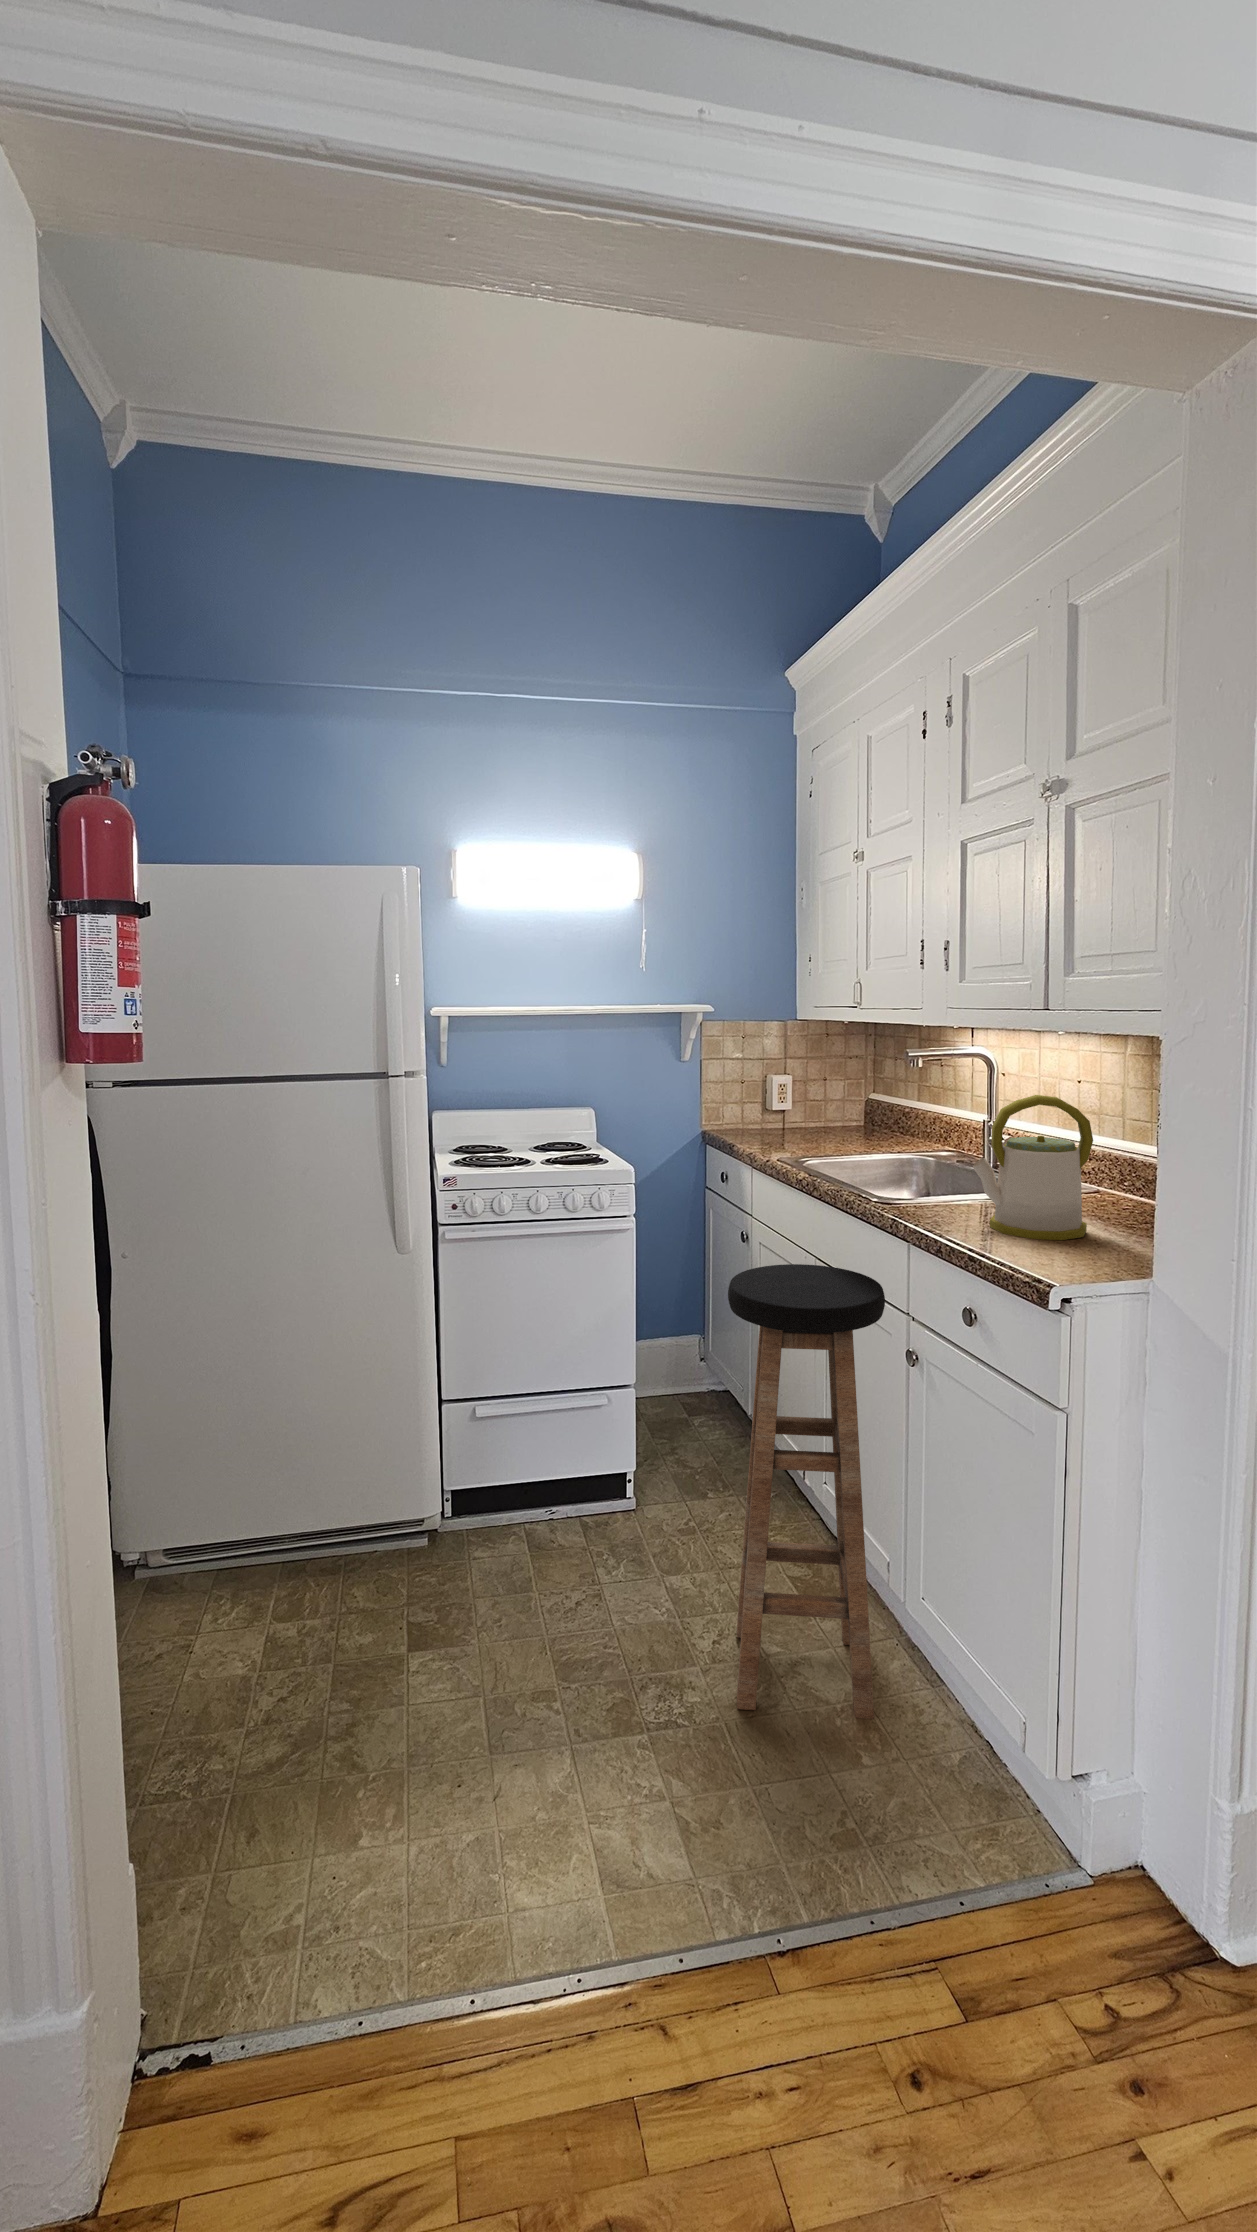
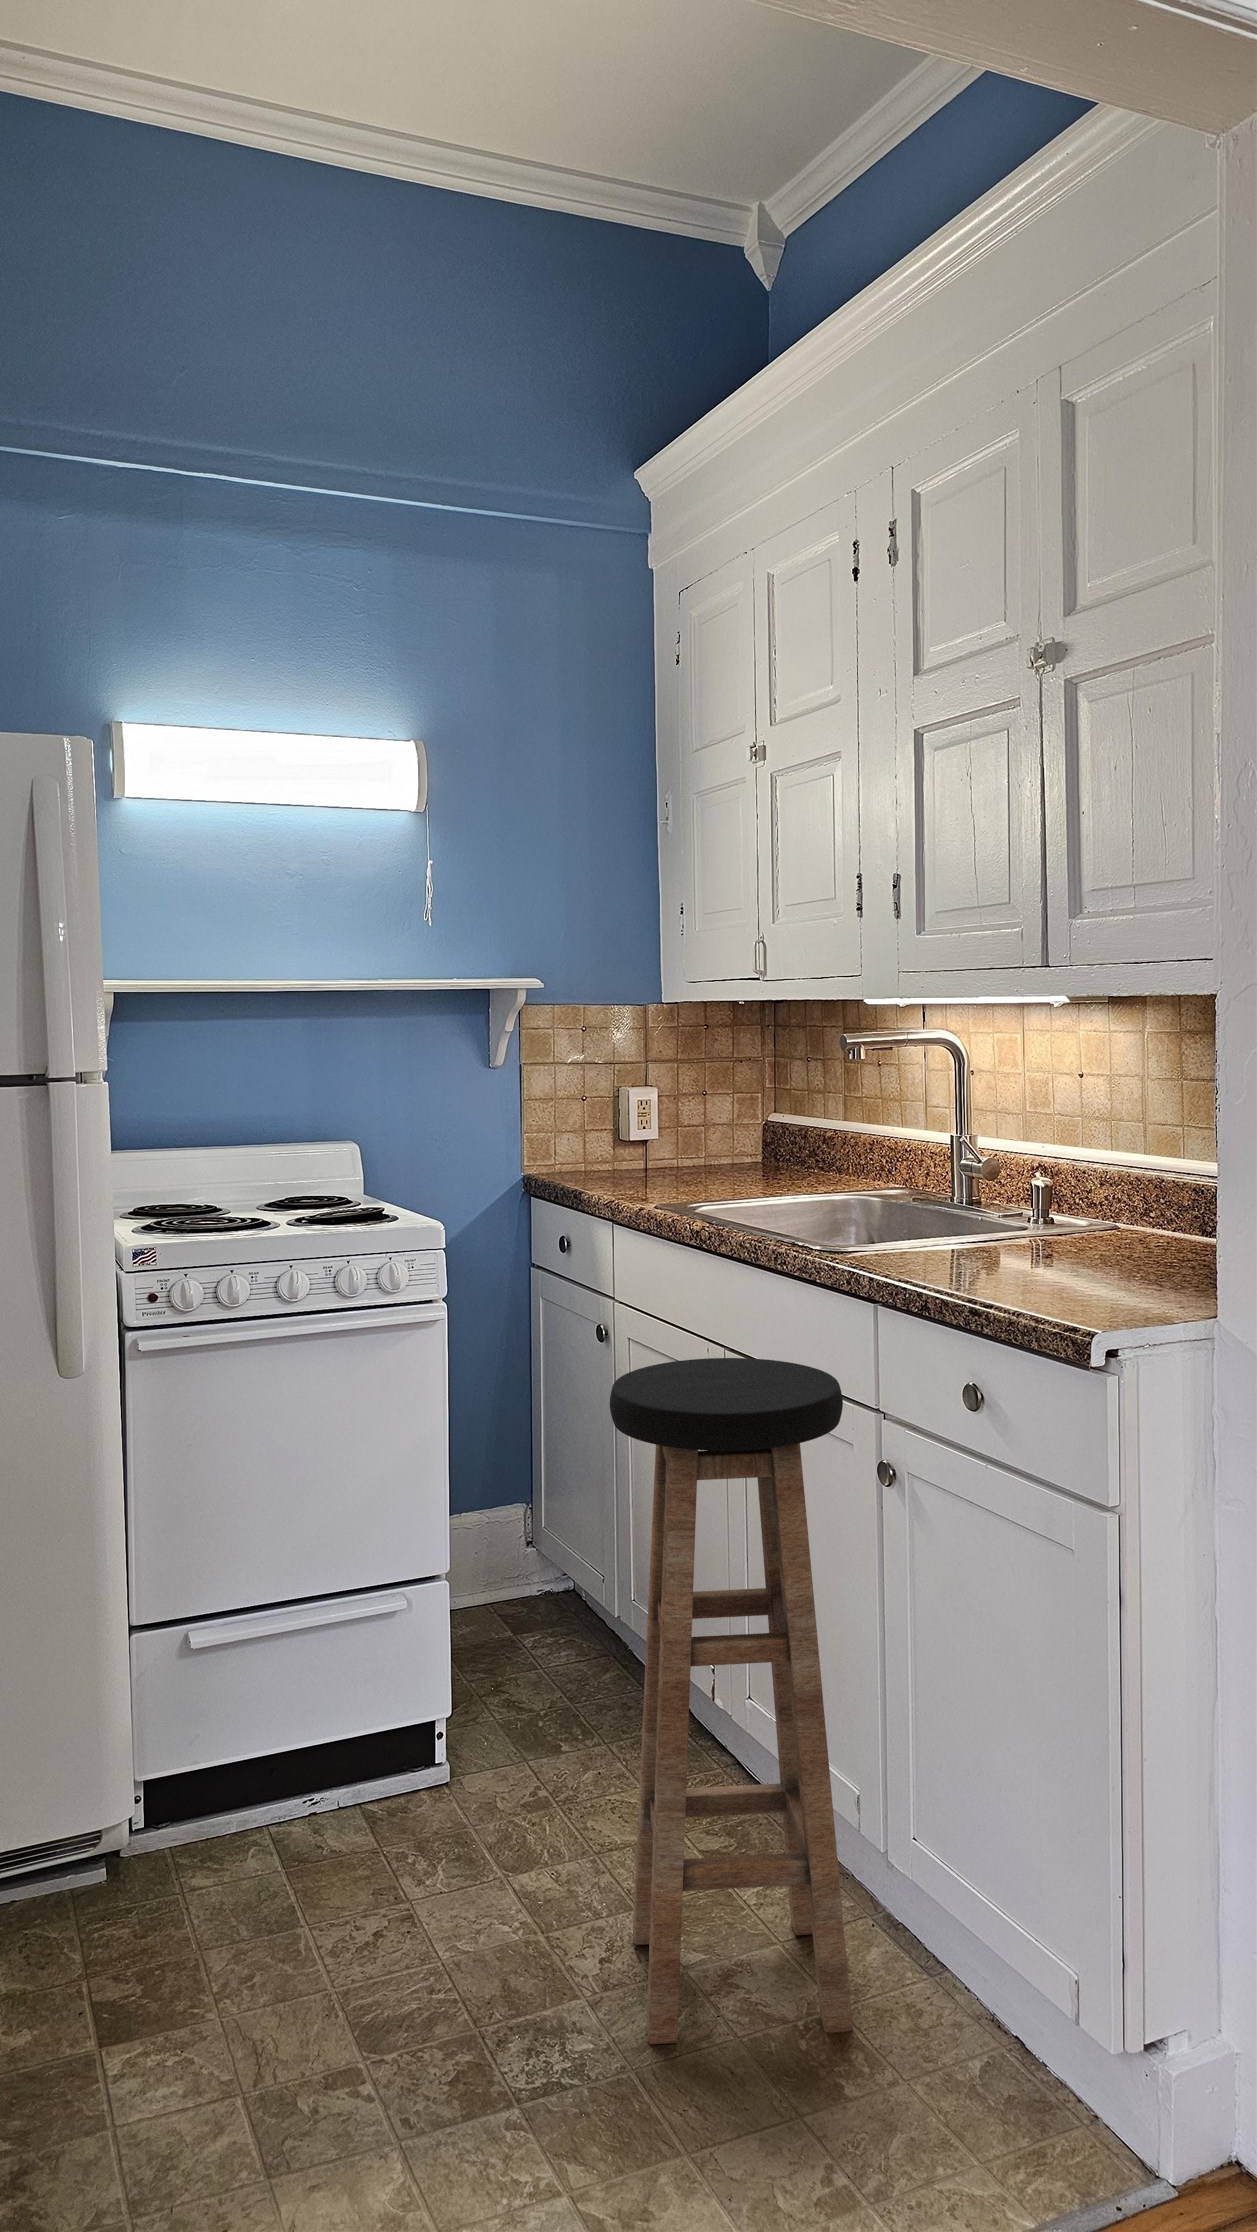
kettle: present [973,1095,1093,1240] -> none [958,1085,1123,1291]

